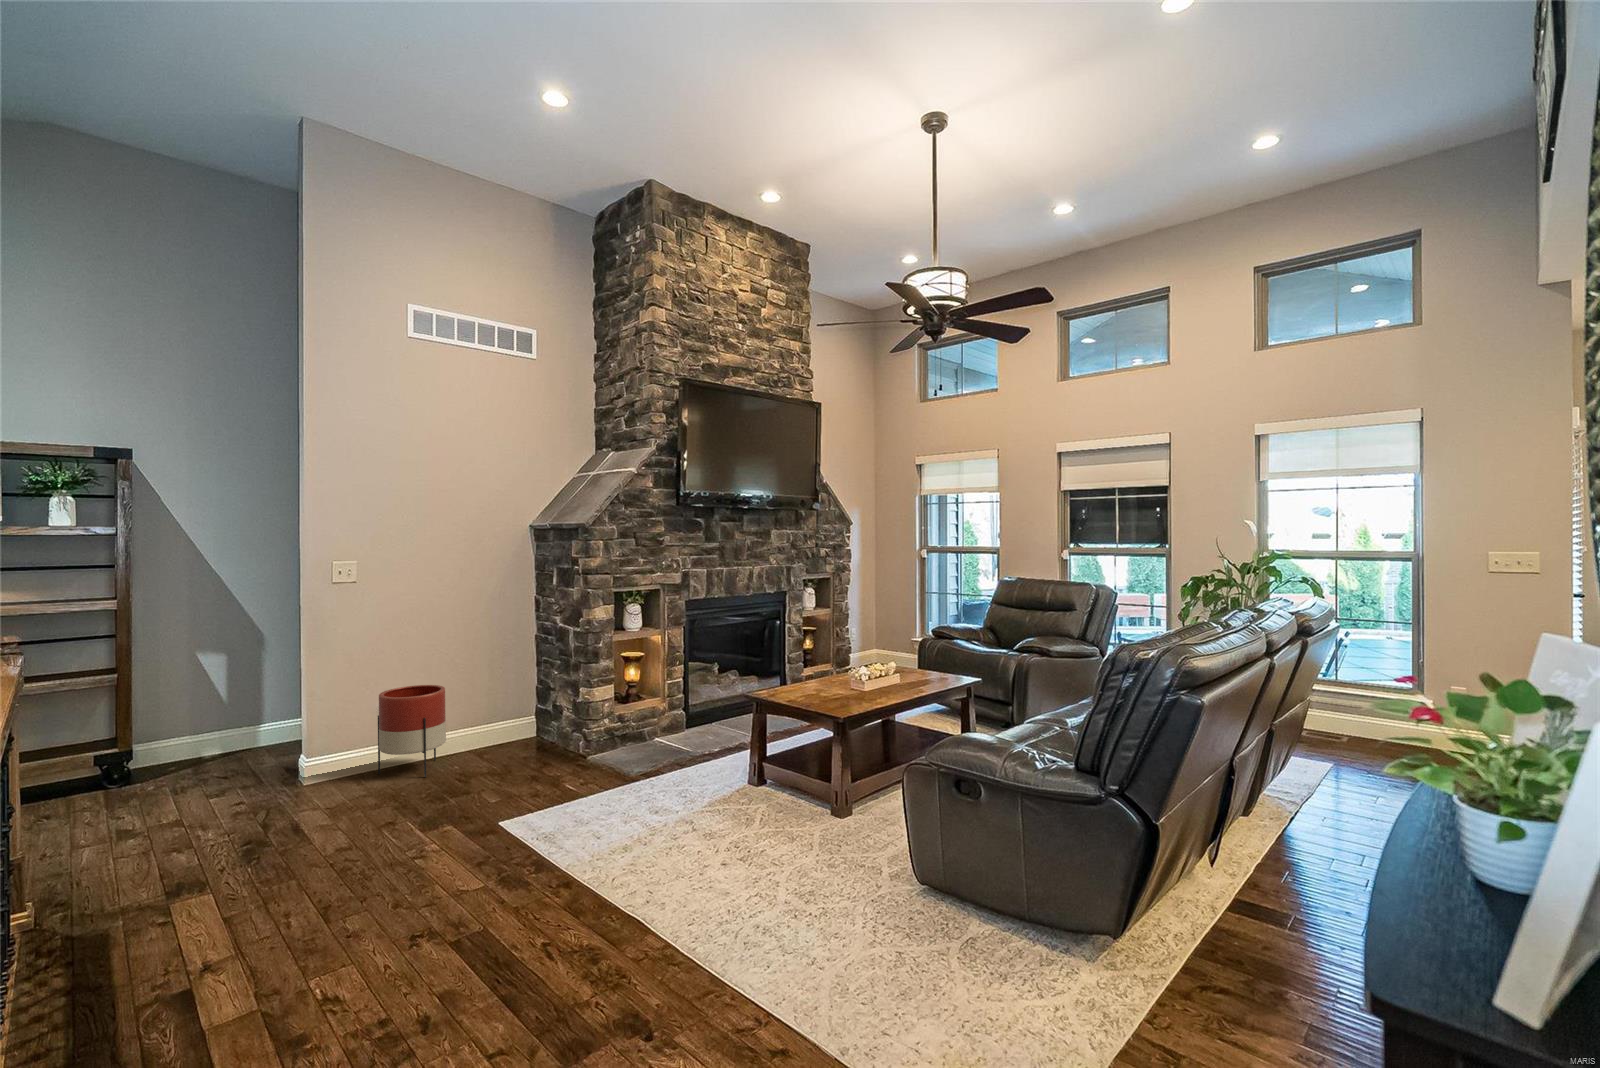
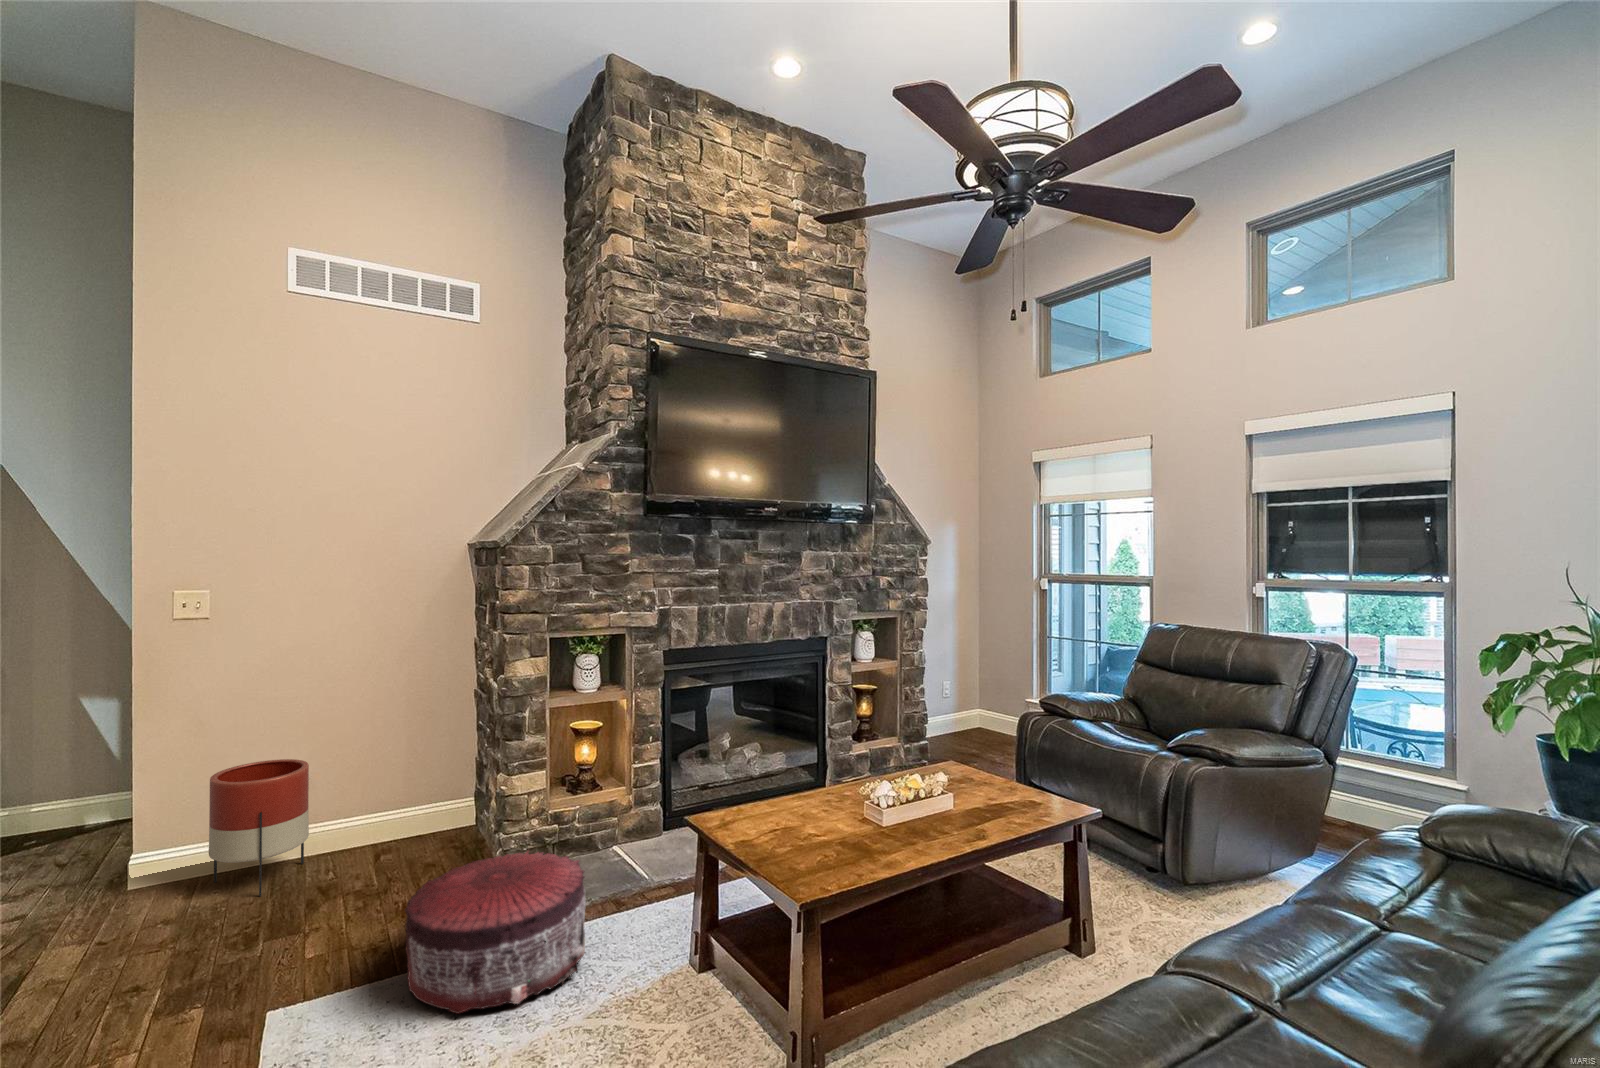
pouf: none [579,725,692,809] -> present [405,852,586,1014]

